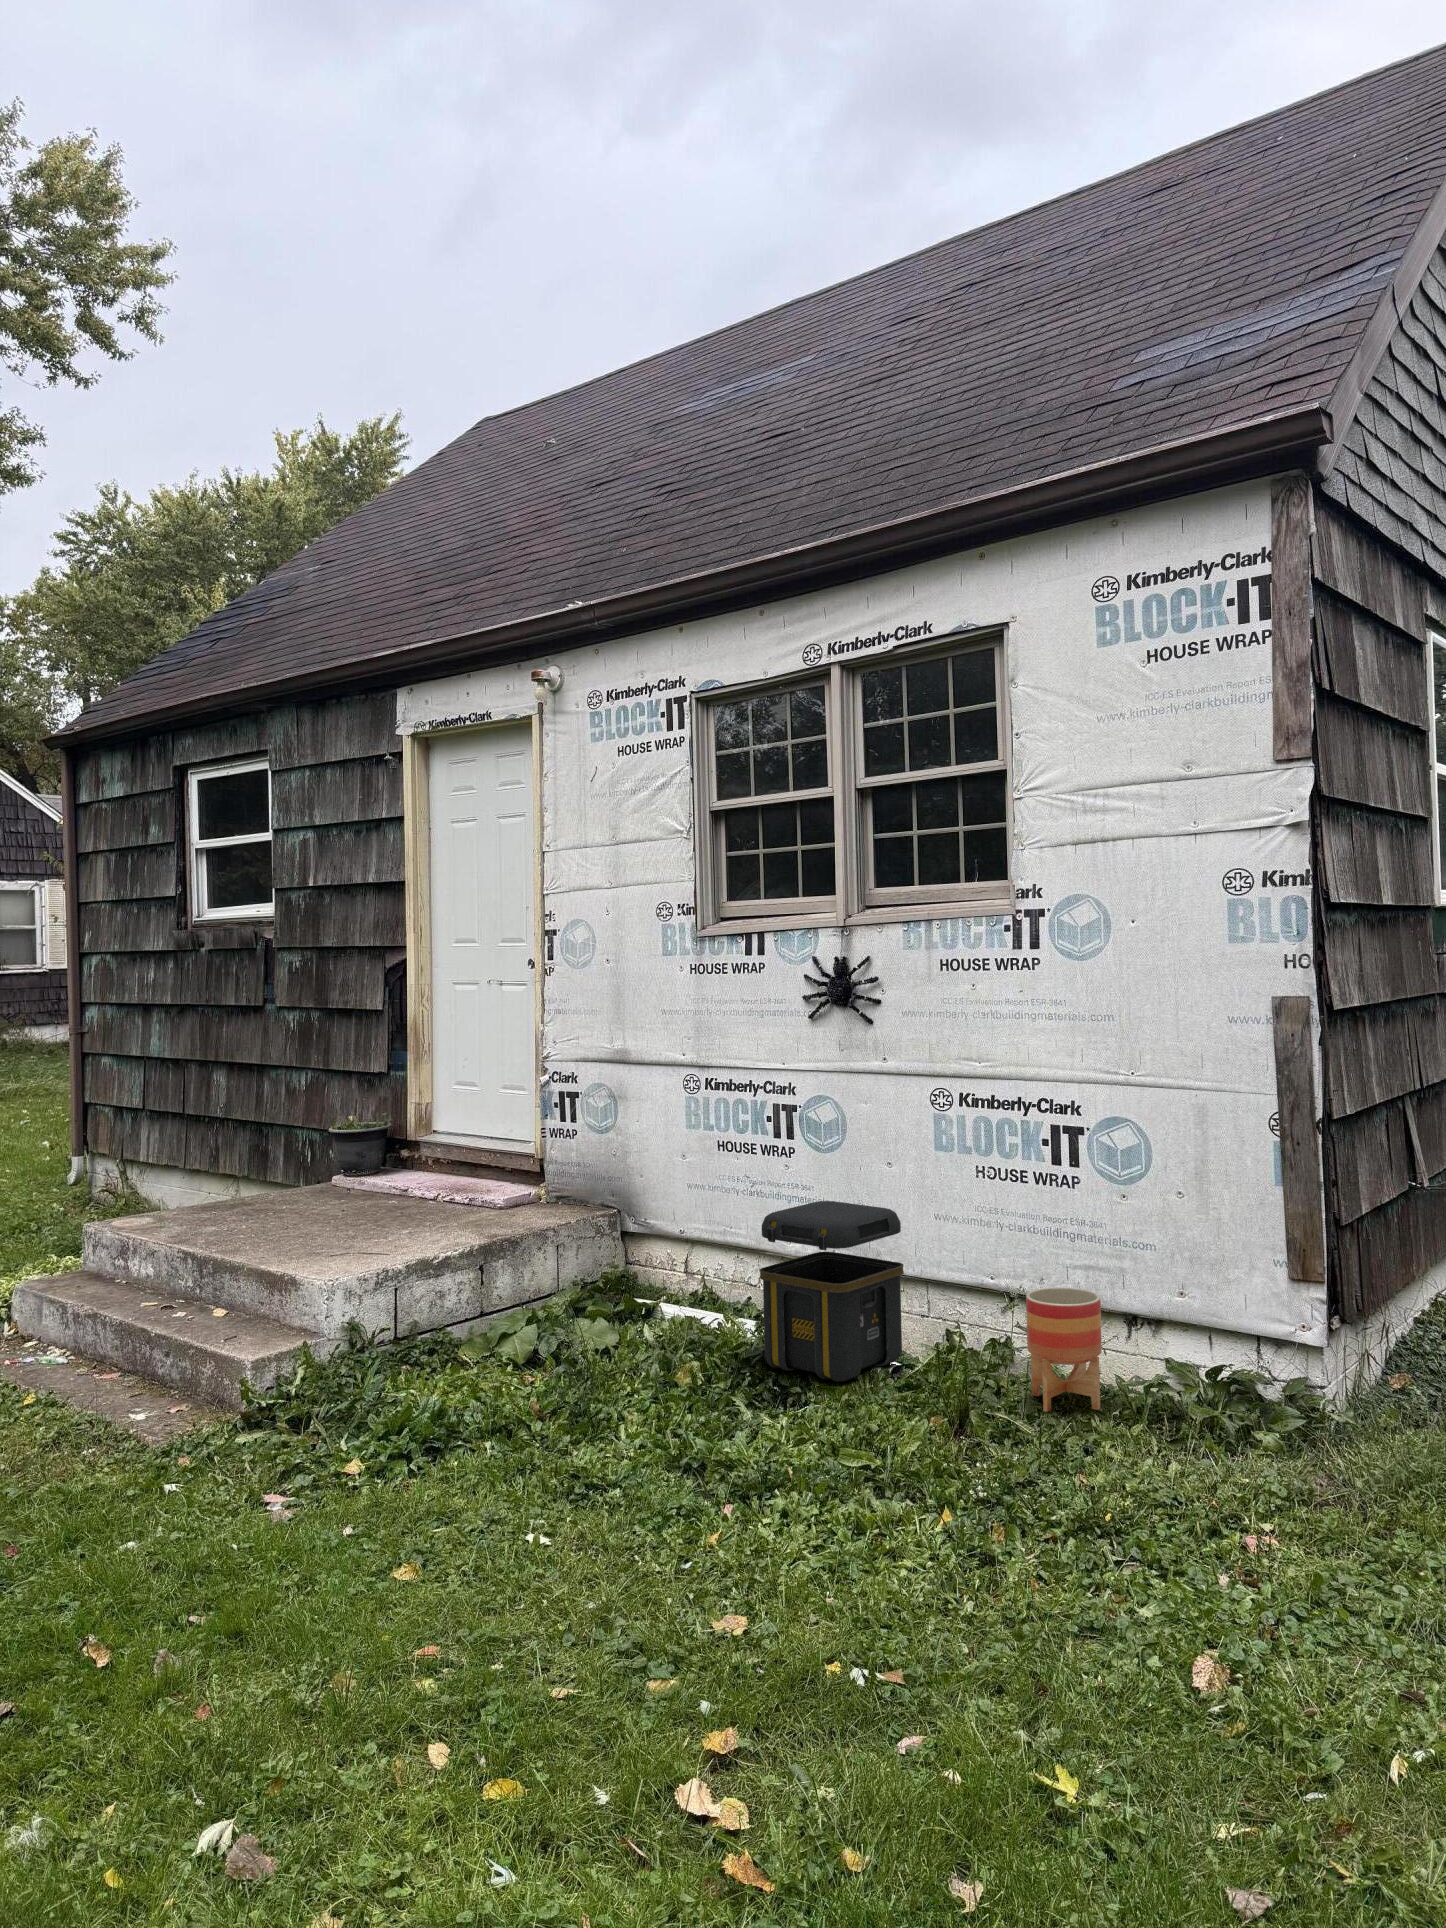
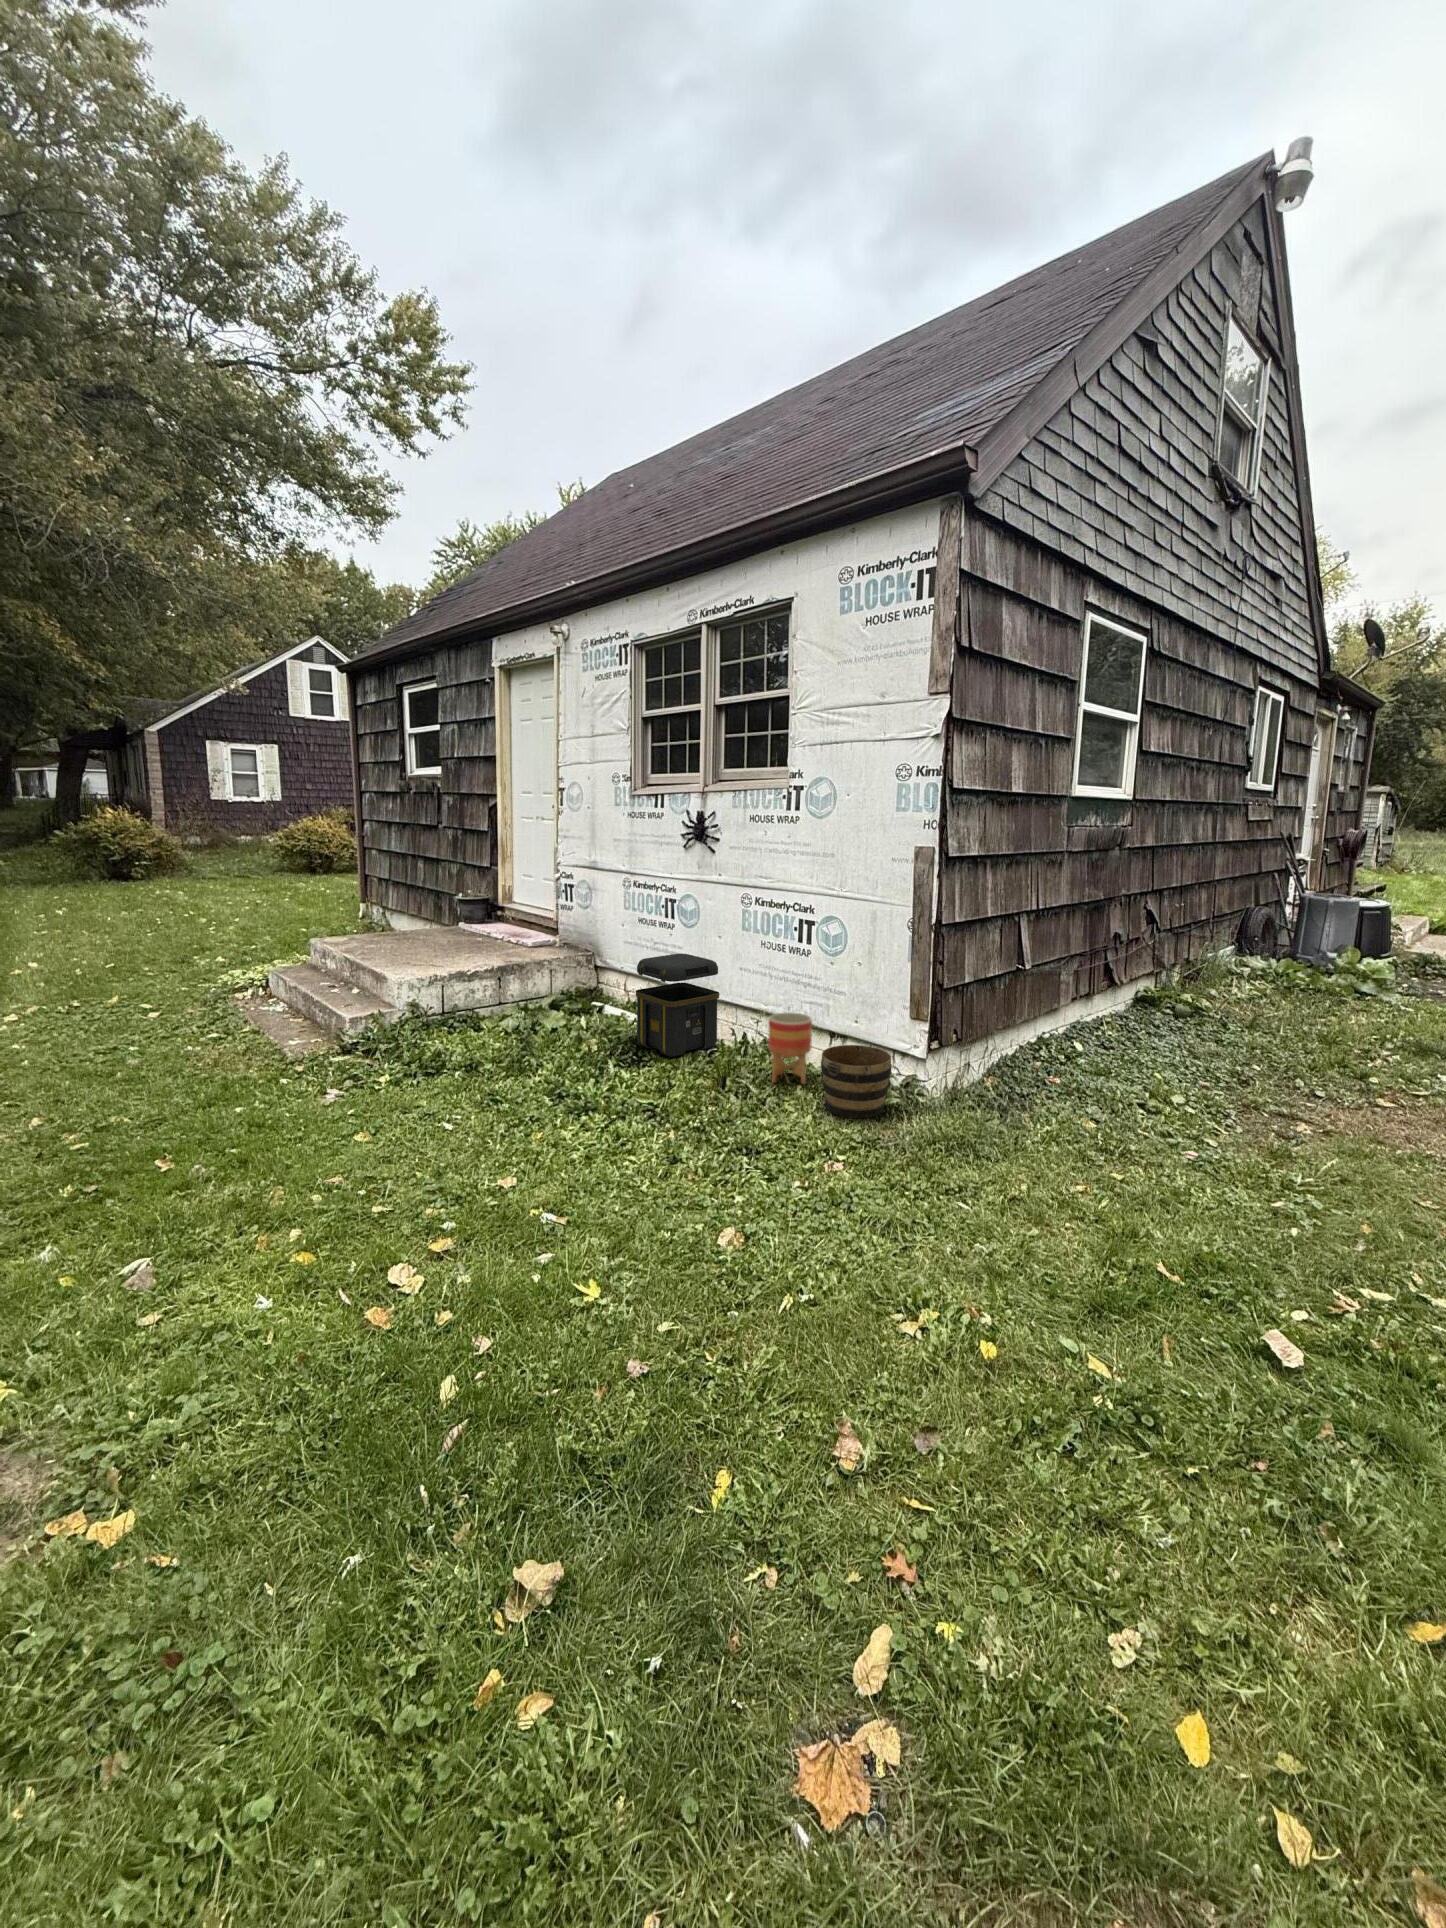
bucket: none [1150,1333,1273,1457] -> present [821,1045,892,1118]

